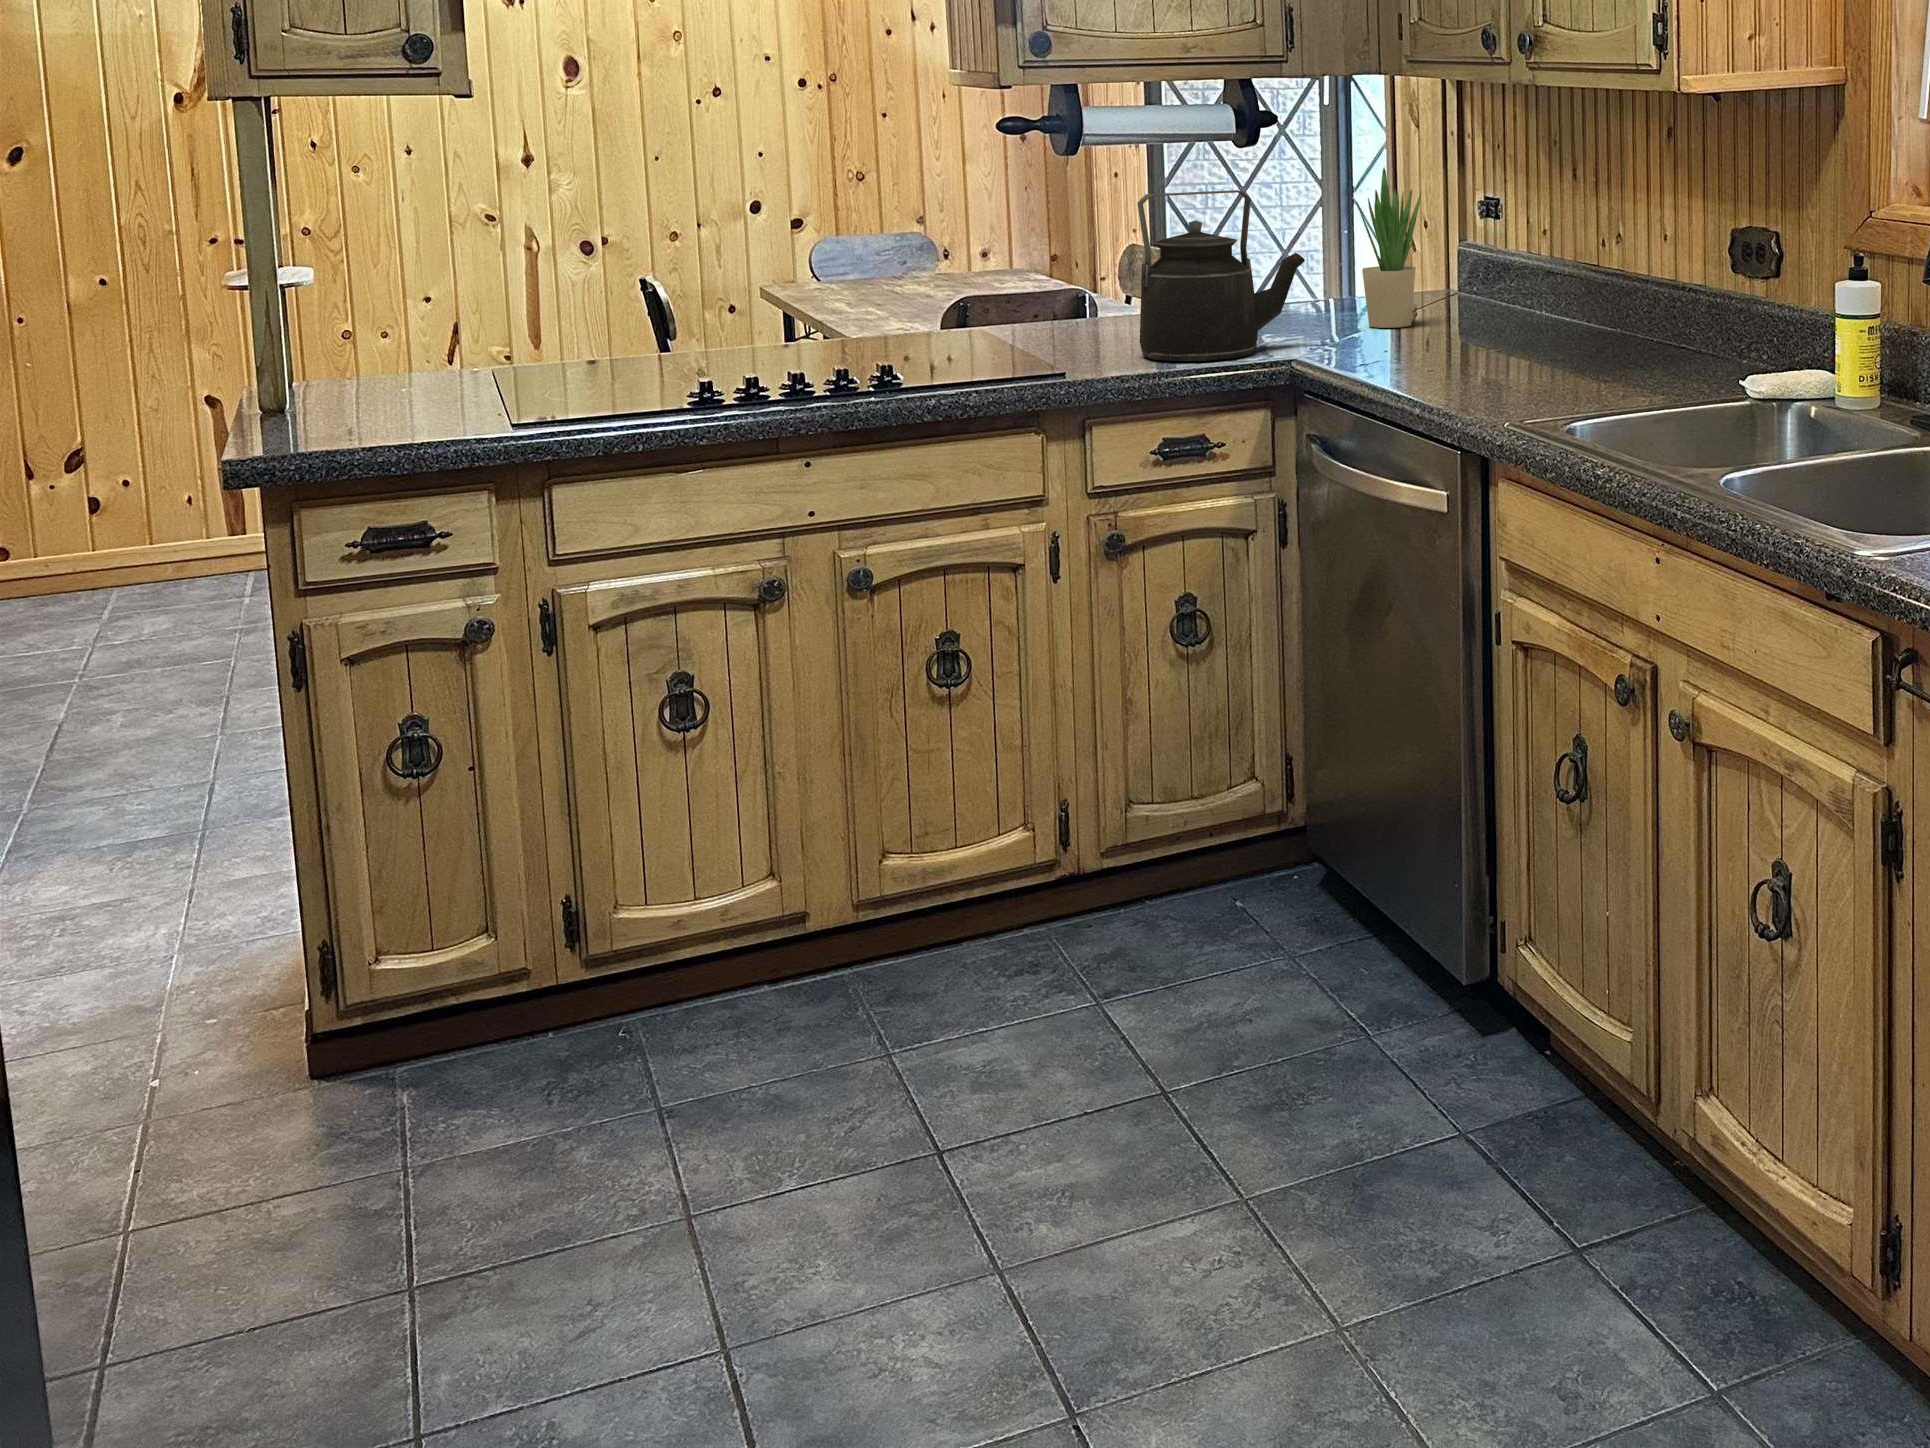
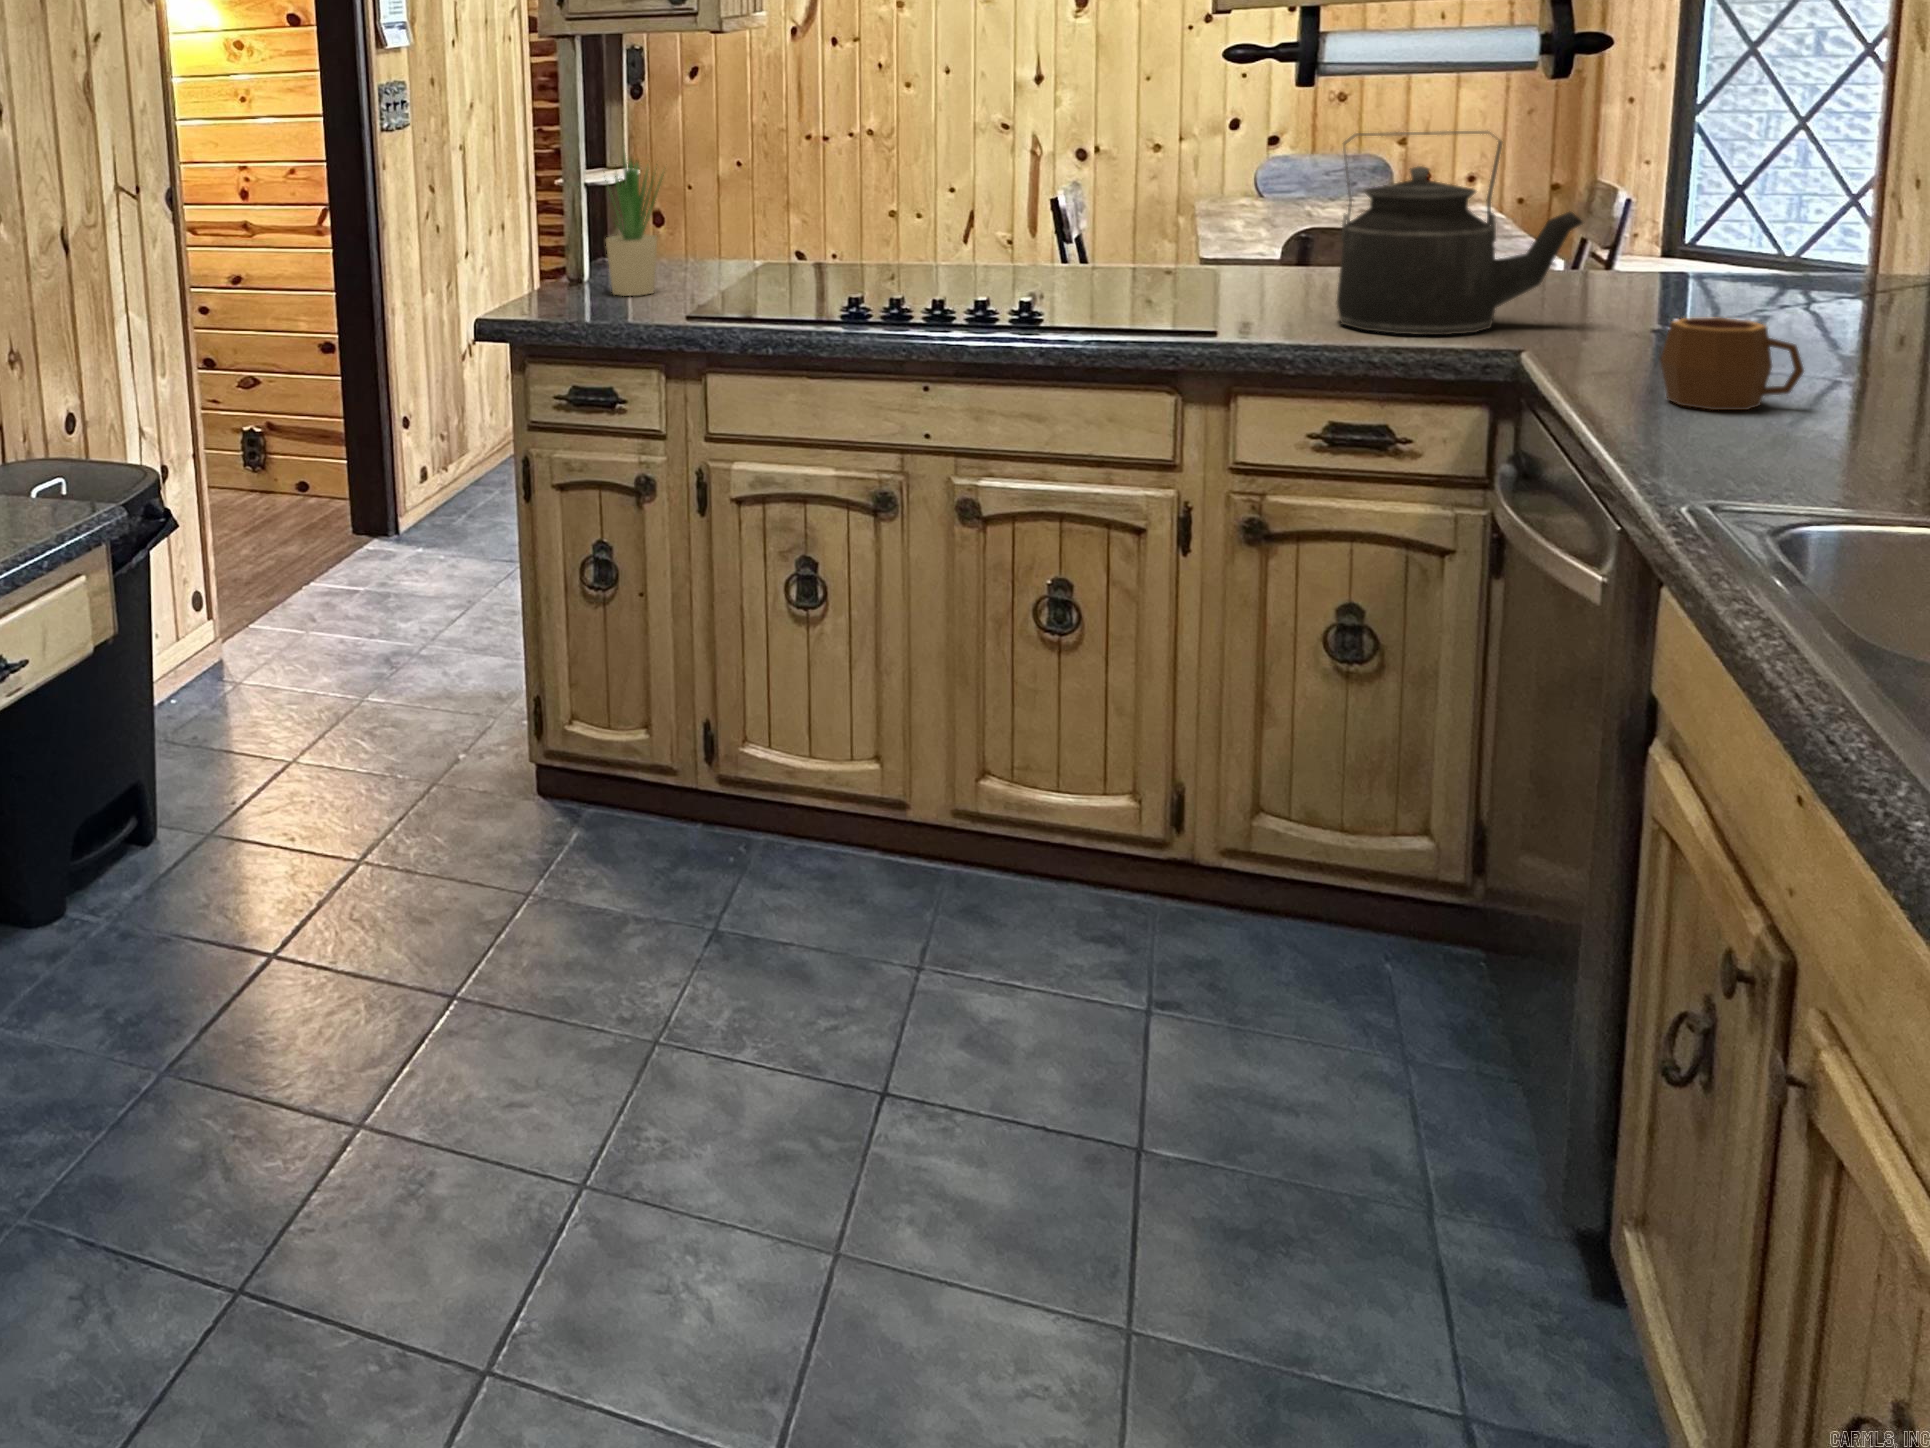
potted plant: present [1359,168,1422,328] -> present [605,154,662,296]
mug: none [1422,316,1500,379] -> present [1661,318,1804,410]

